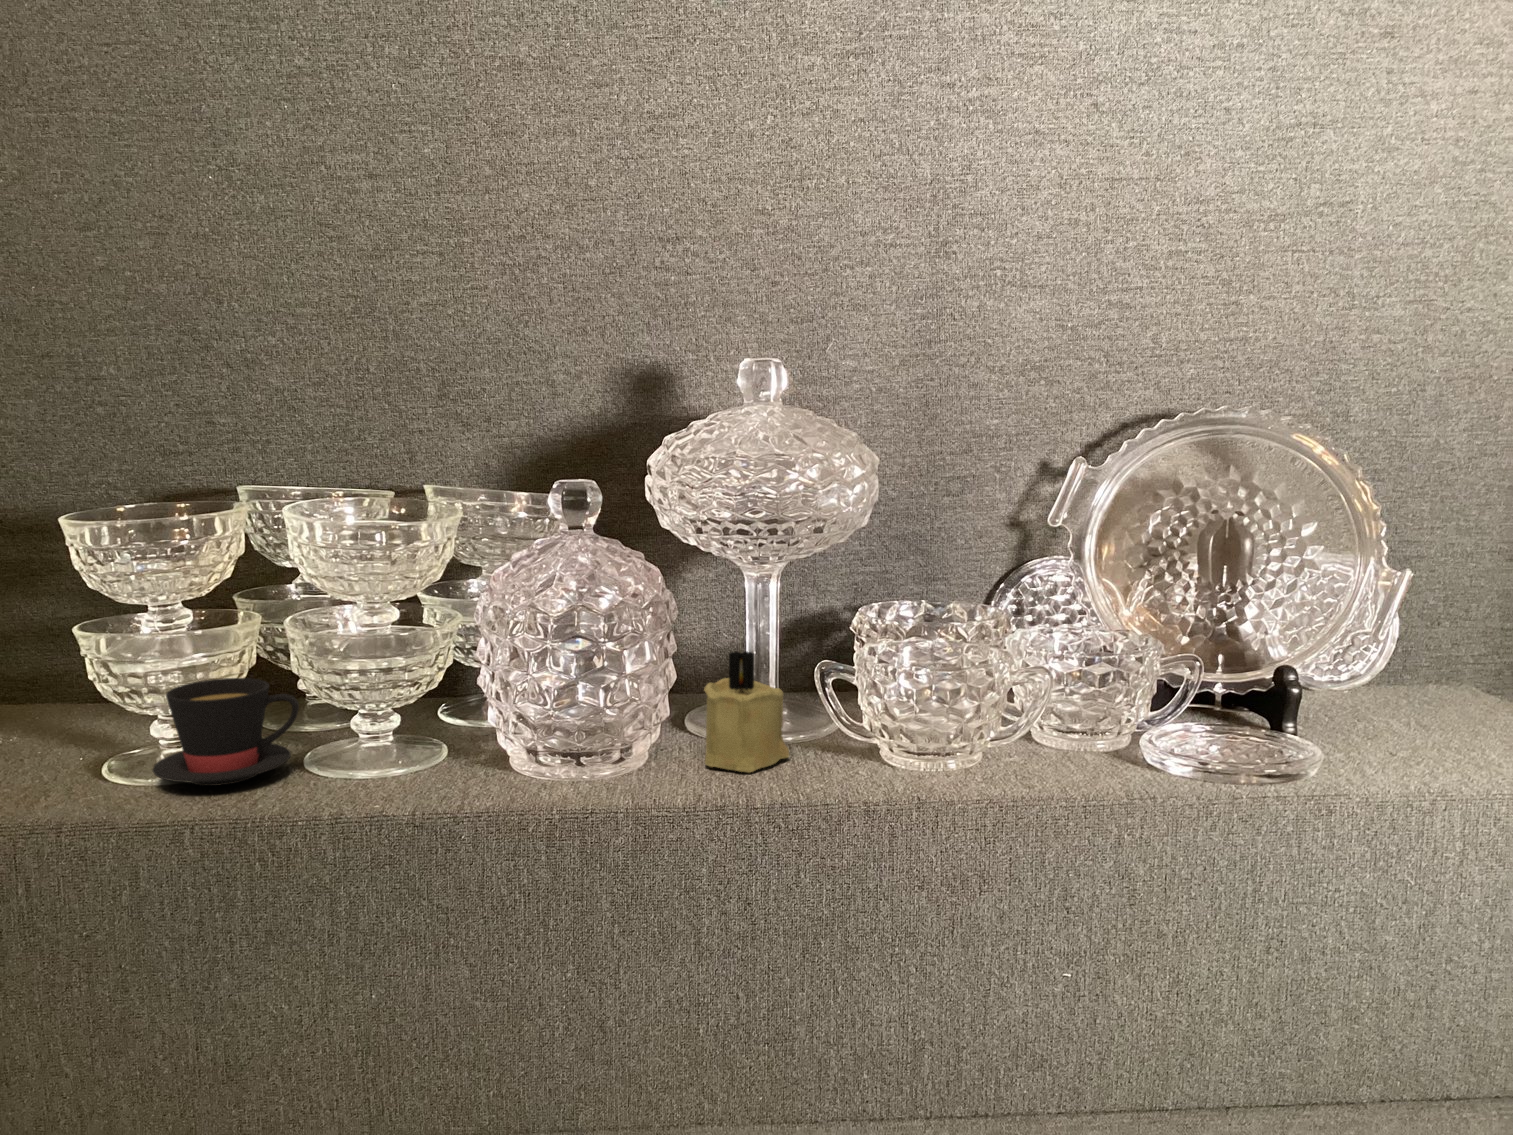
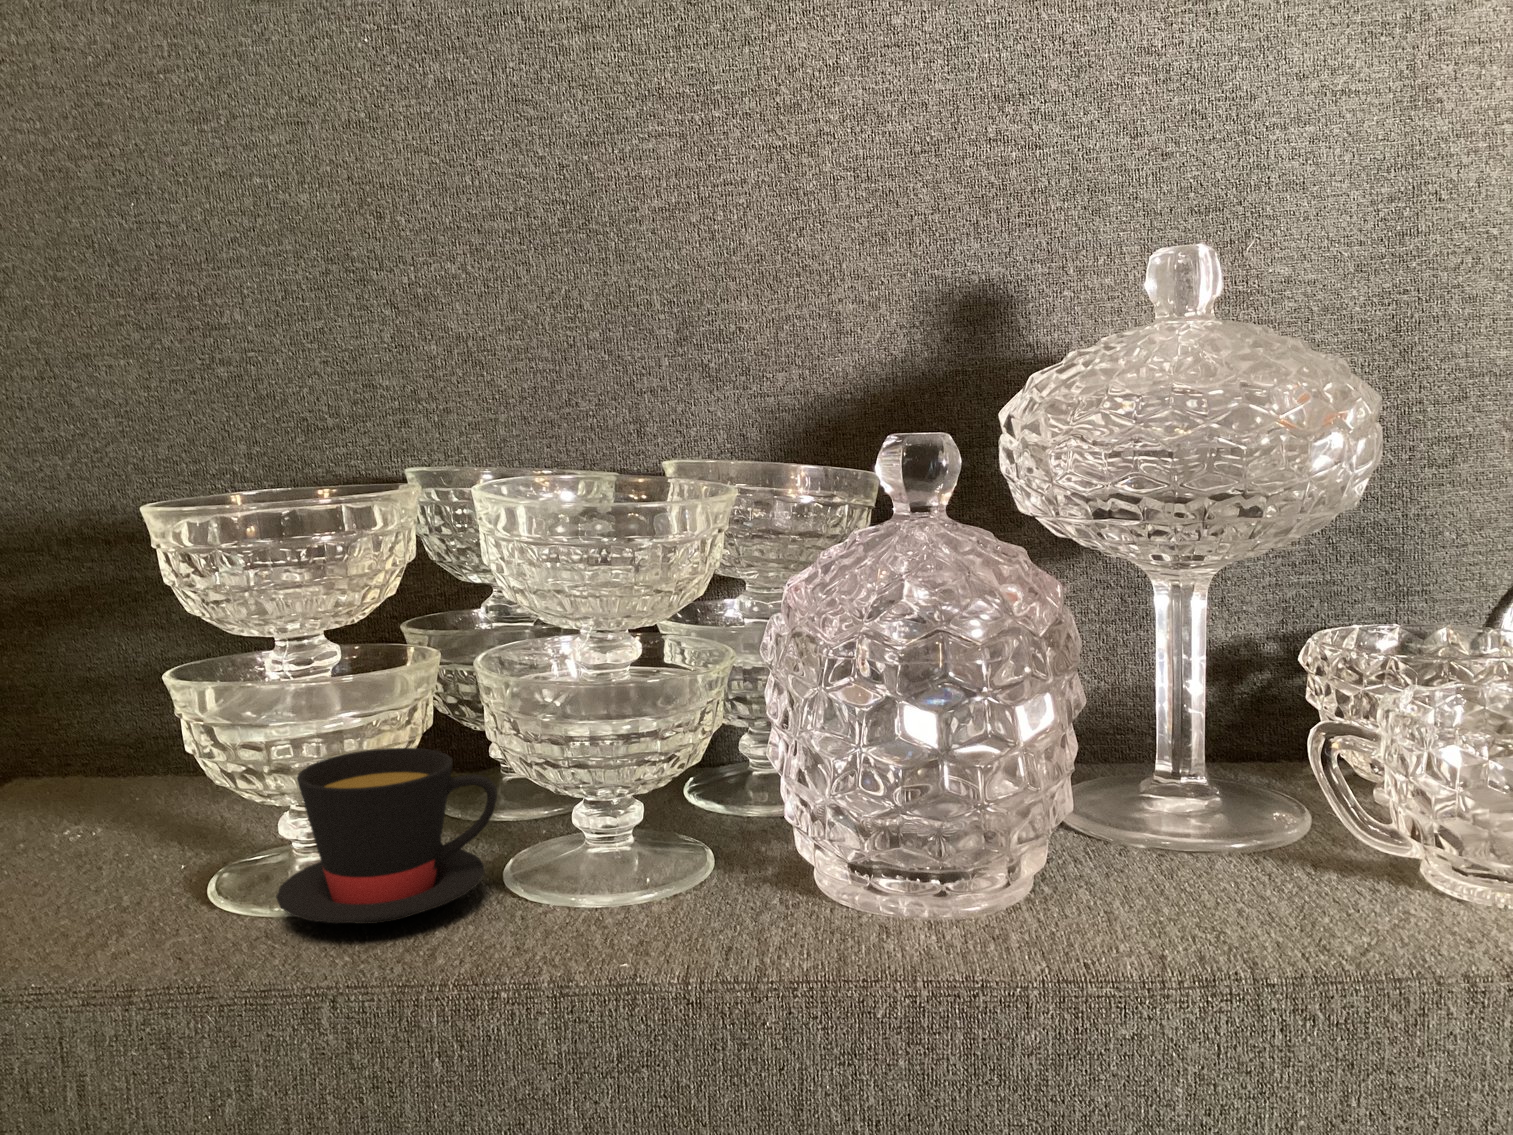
candle: present [704,651,789,772] -> none [1139,705,1285,914]

